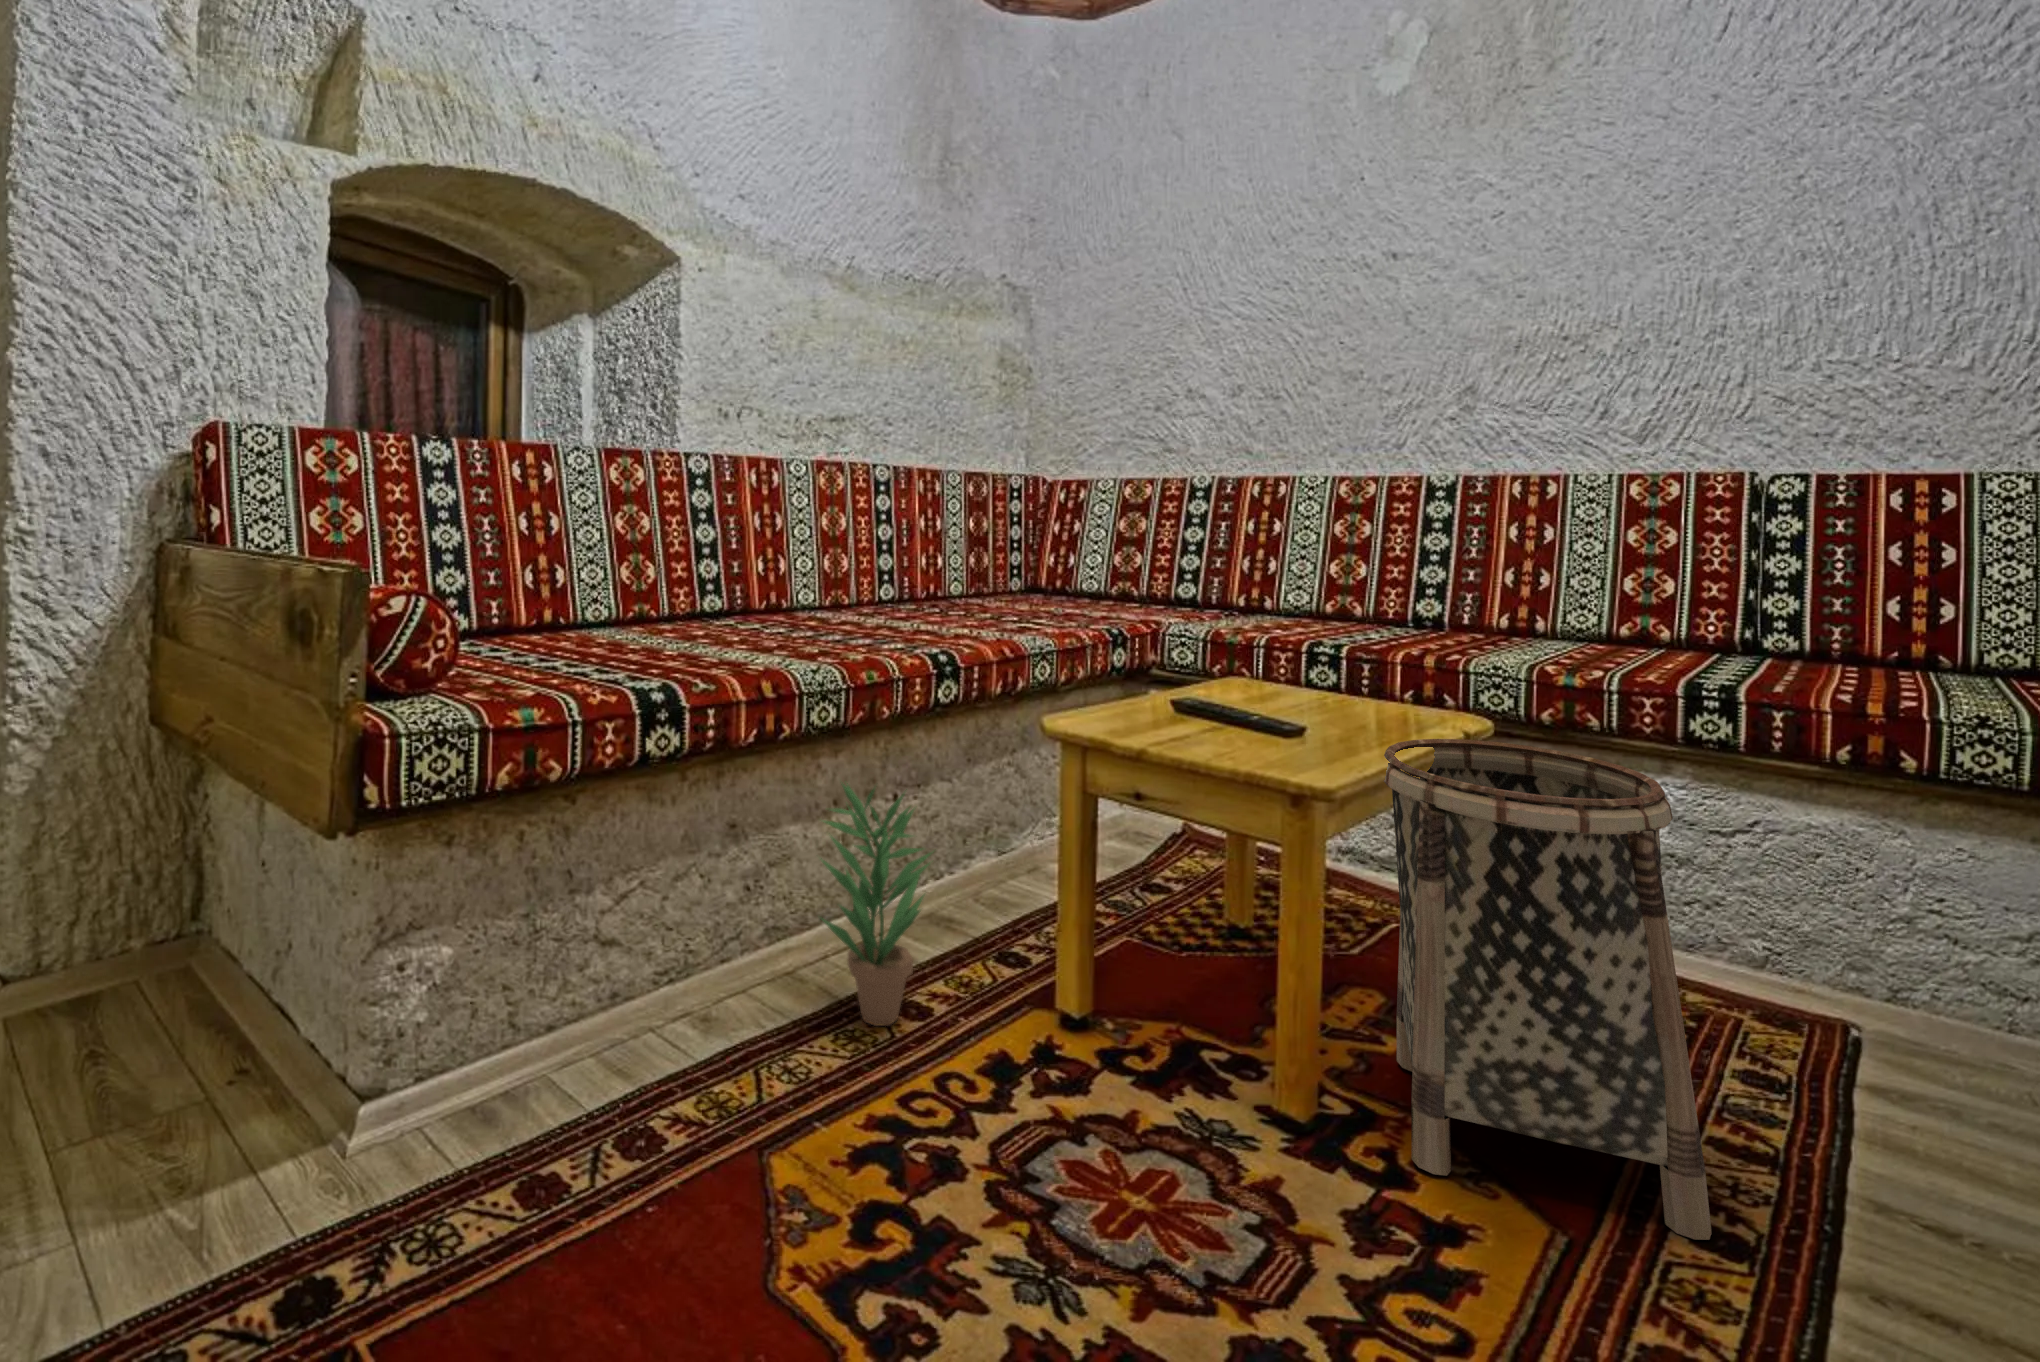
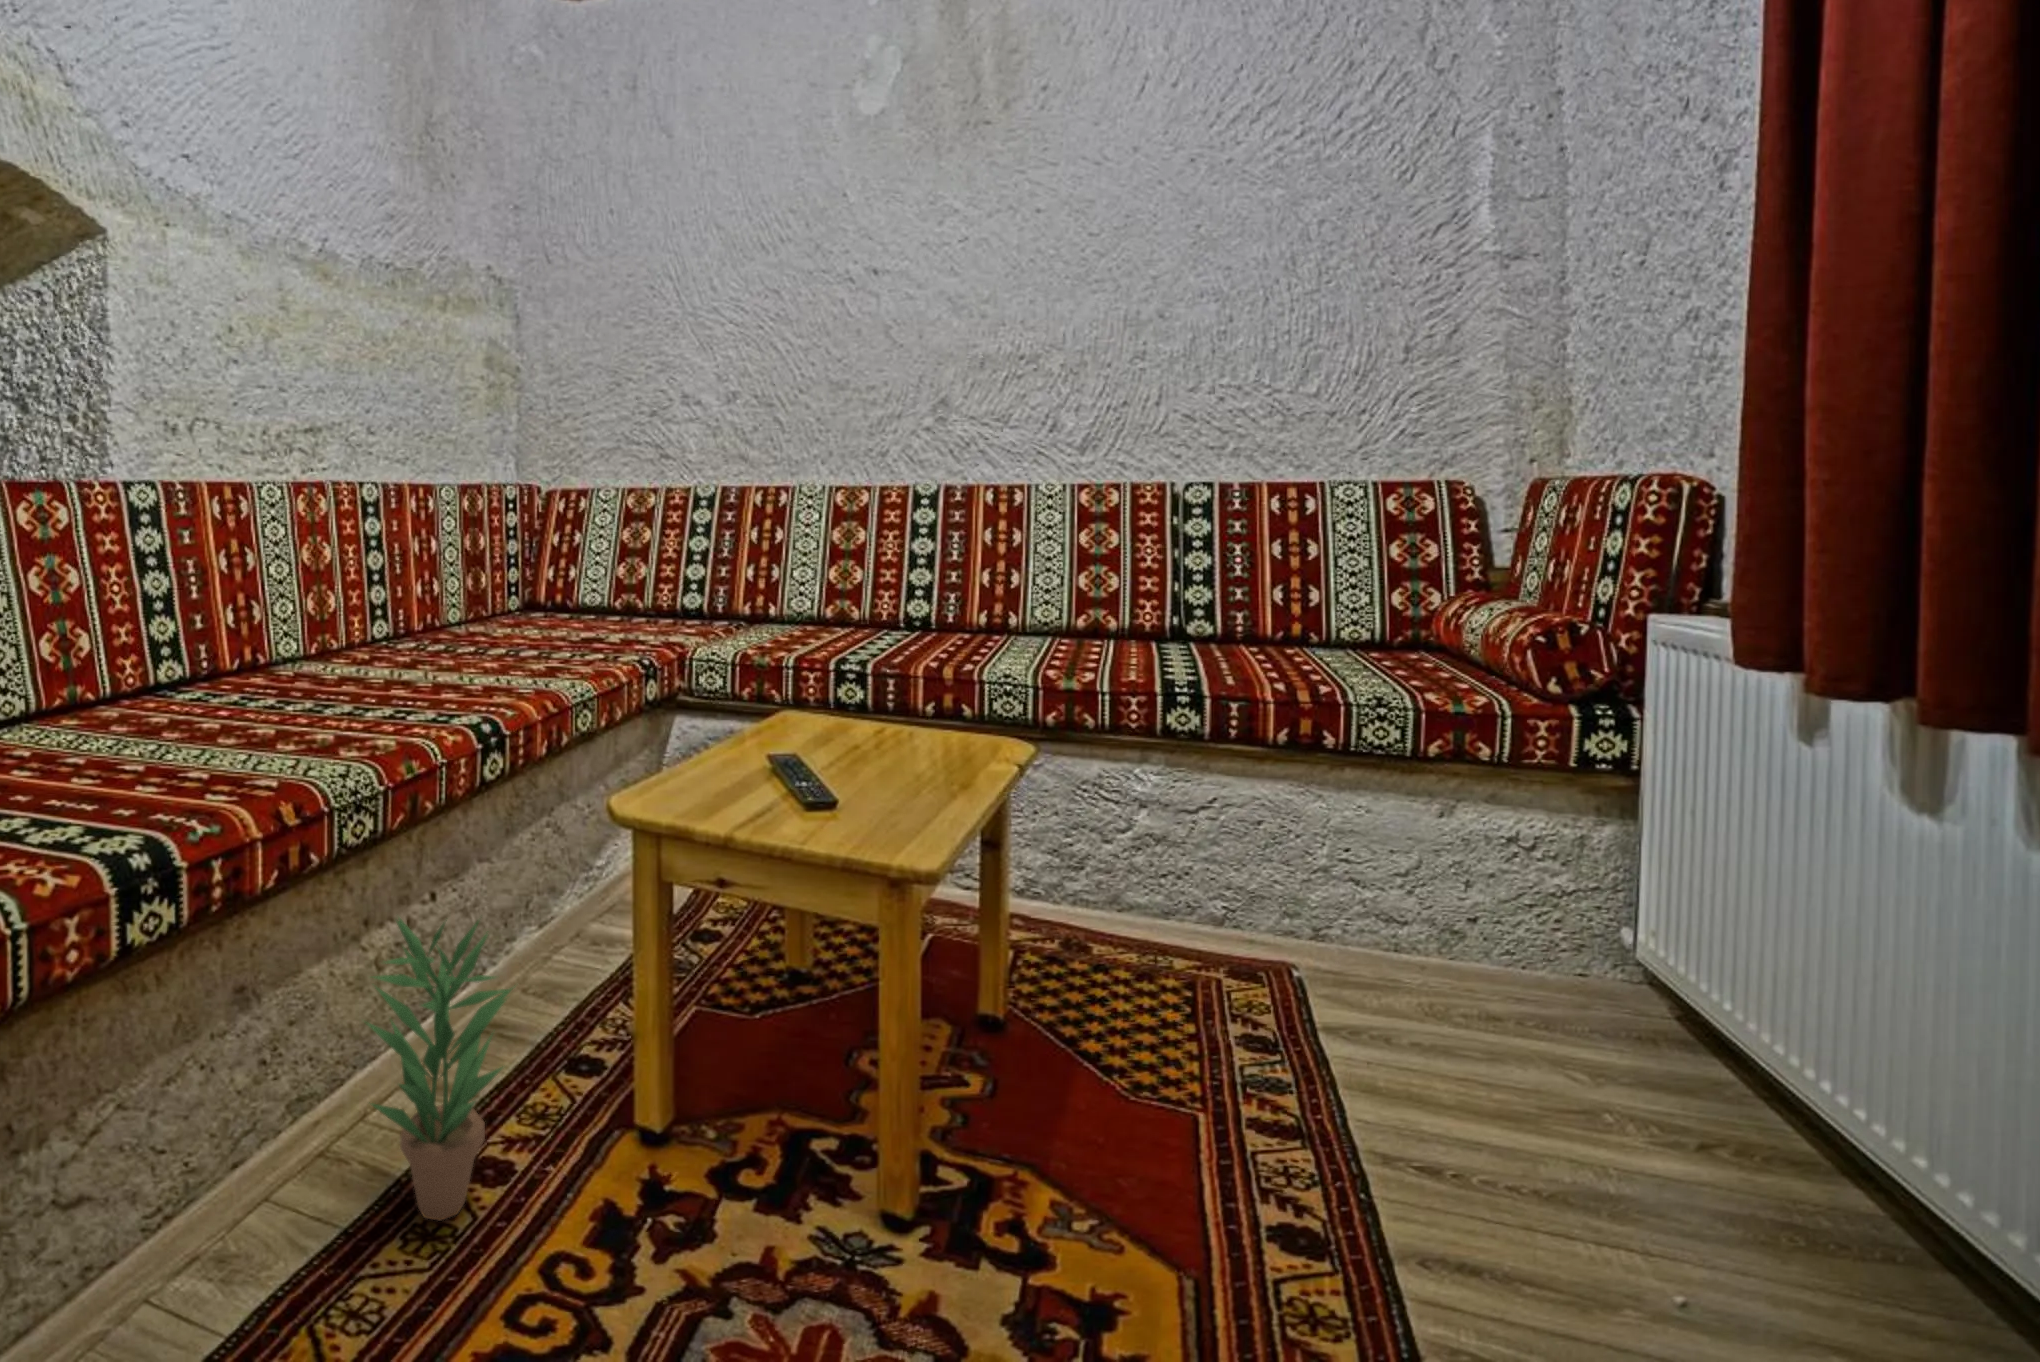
basket: present [1384,739,1711,1240] -> none [986,771,1295,1253]

